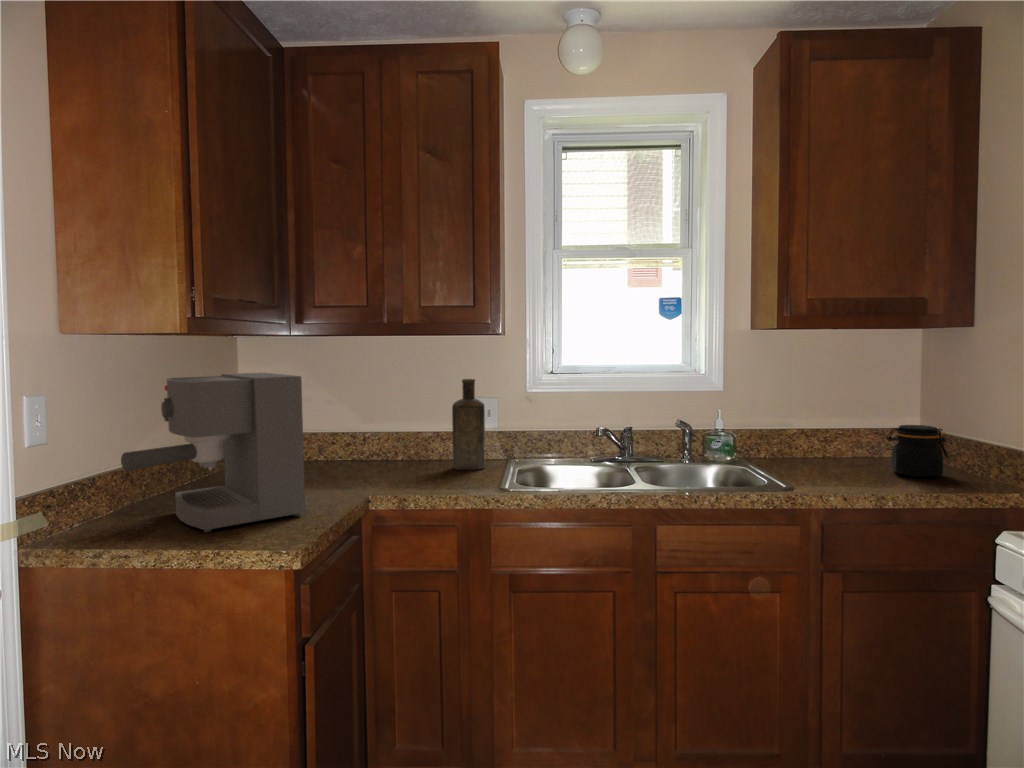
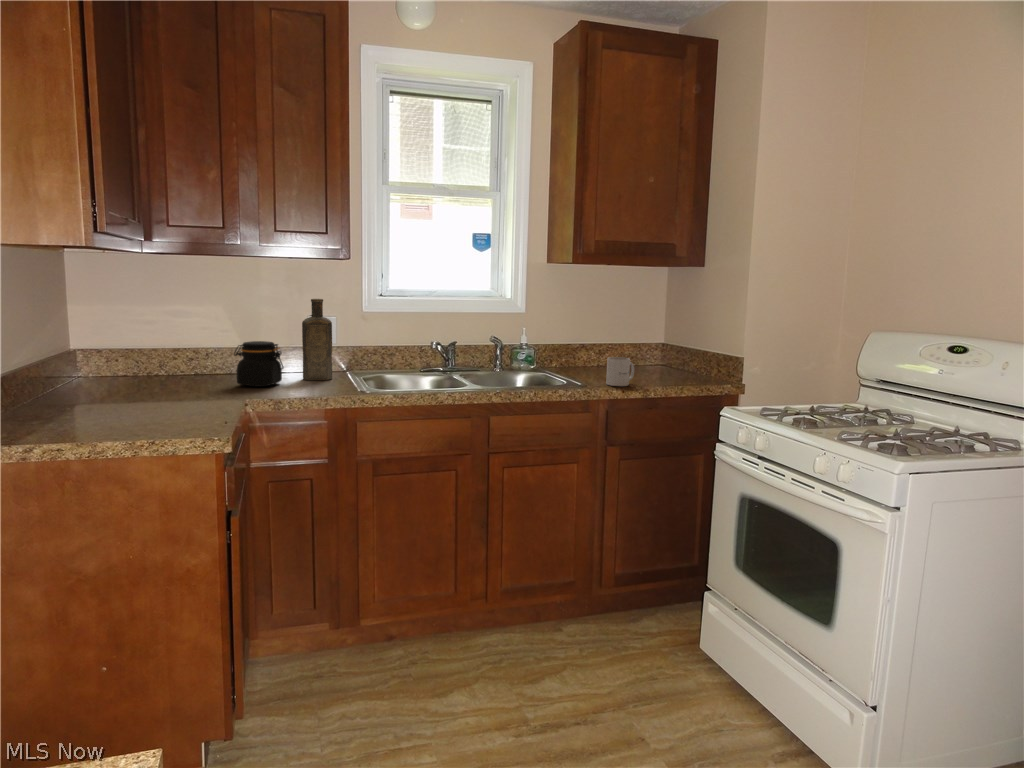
coffee maker: present [121,373,305,532] -> none [37,288,204,430]
jar: present [886,425,948,477] -> present [234,341,284,387]
mug: none [826,451,868,492] -> present [606,357,634,386]

